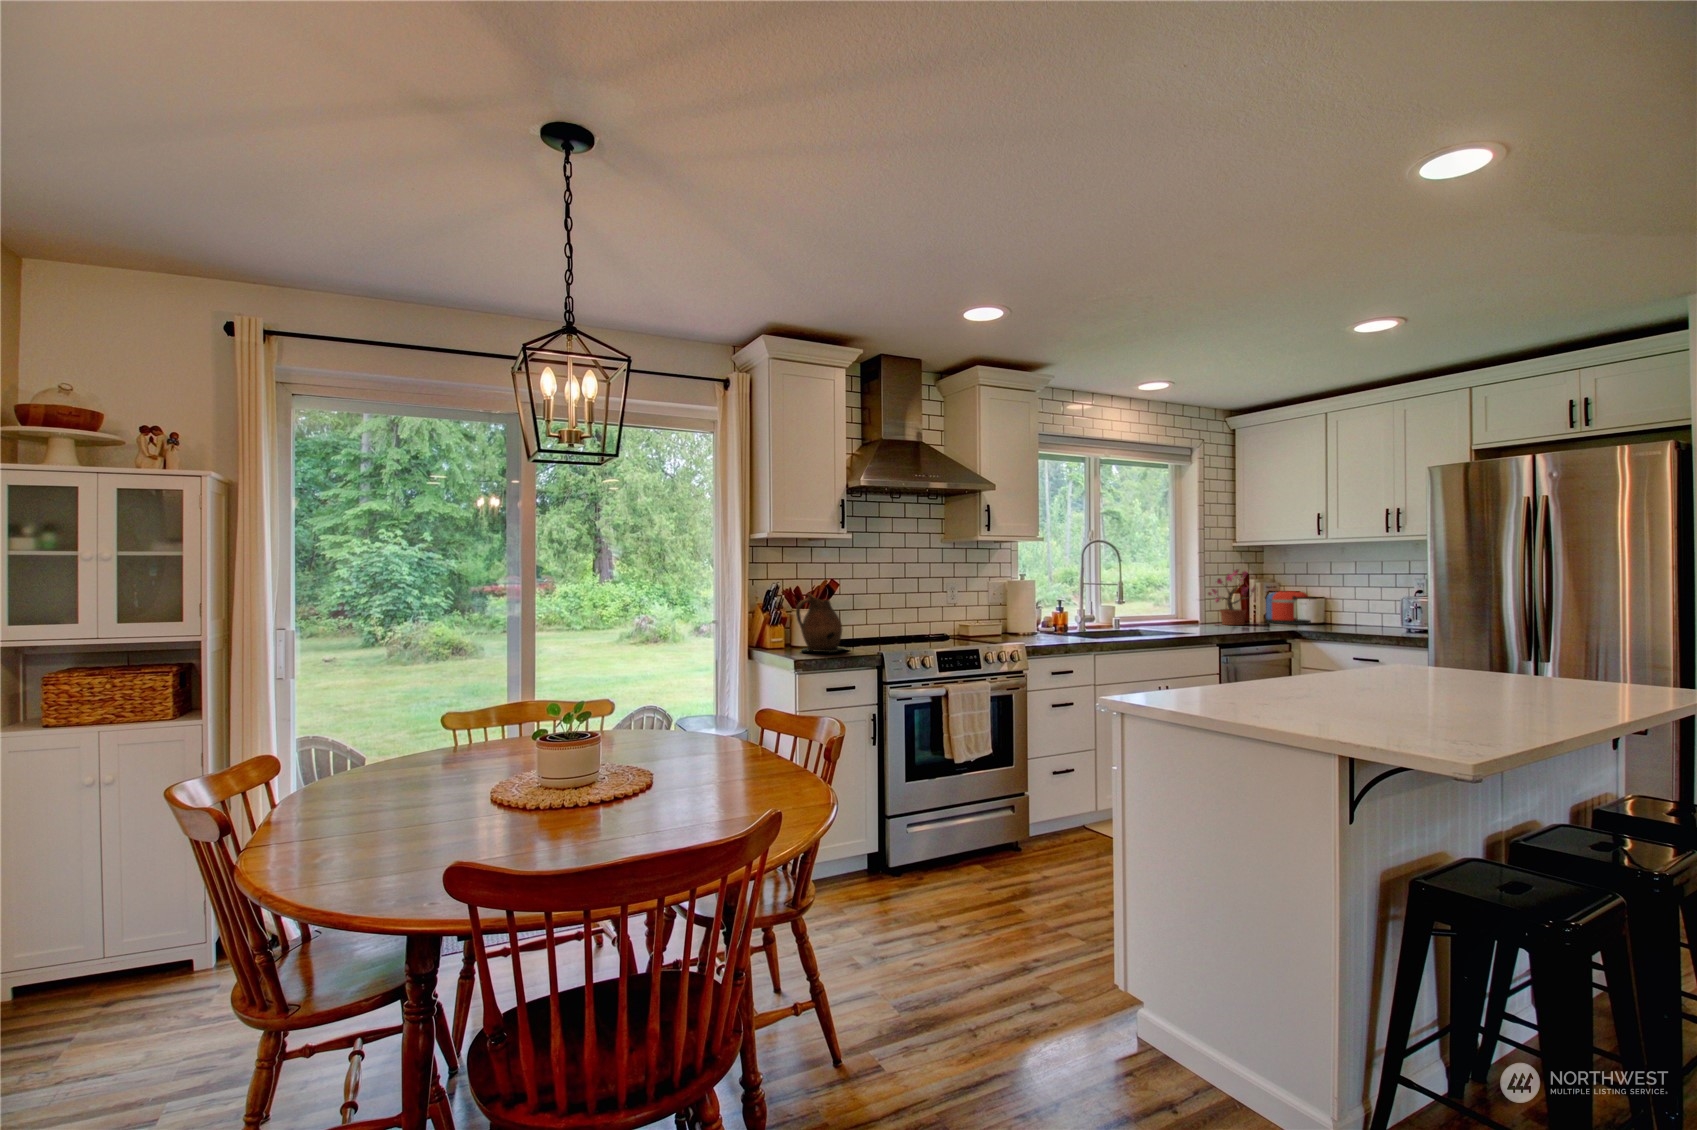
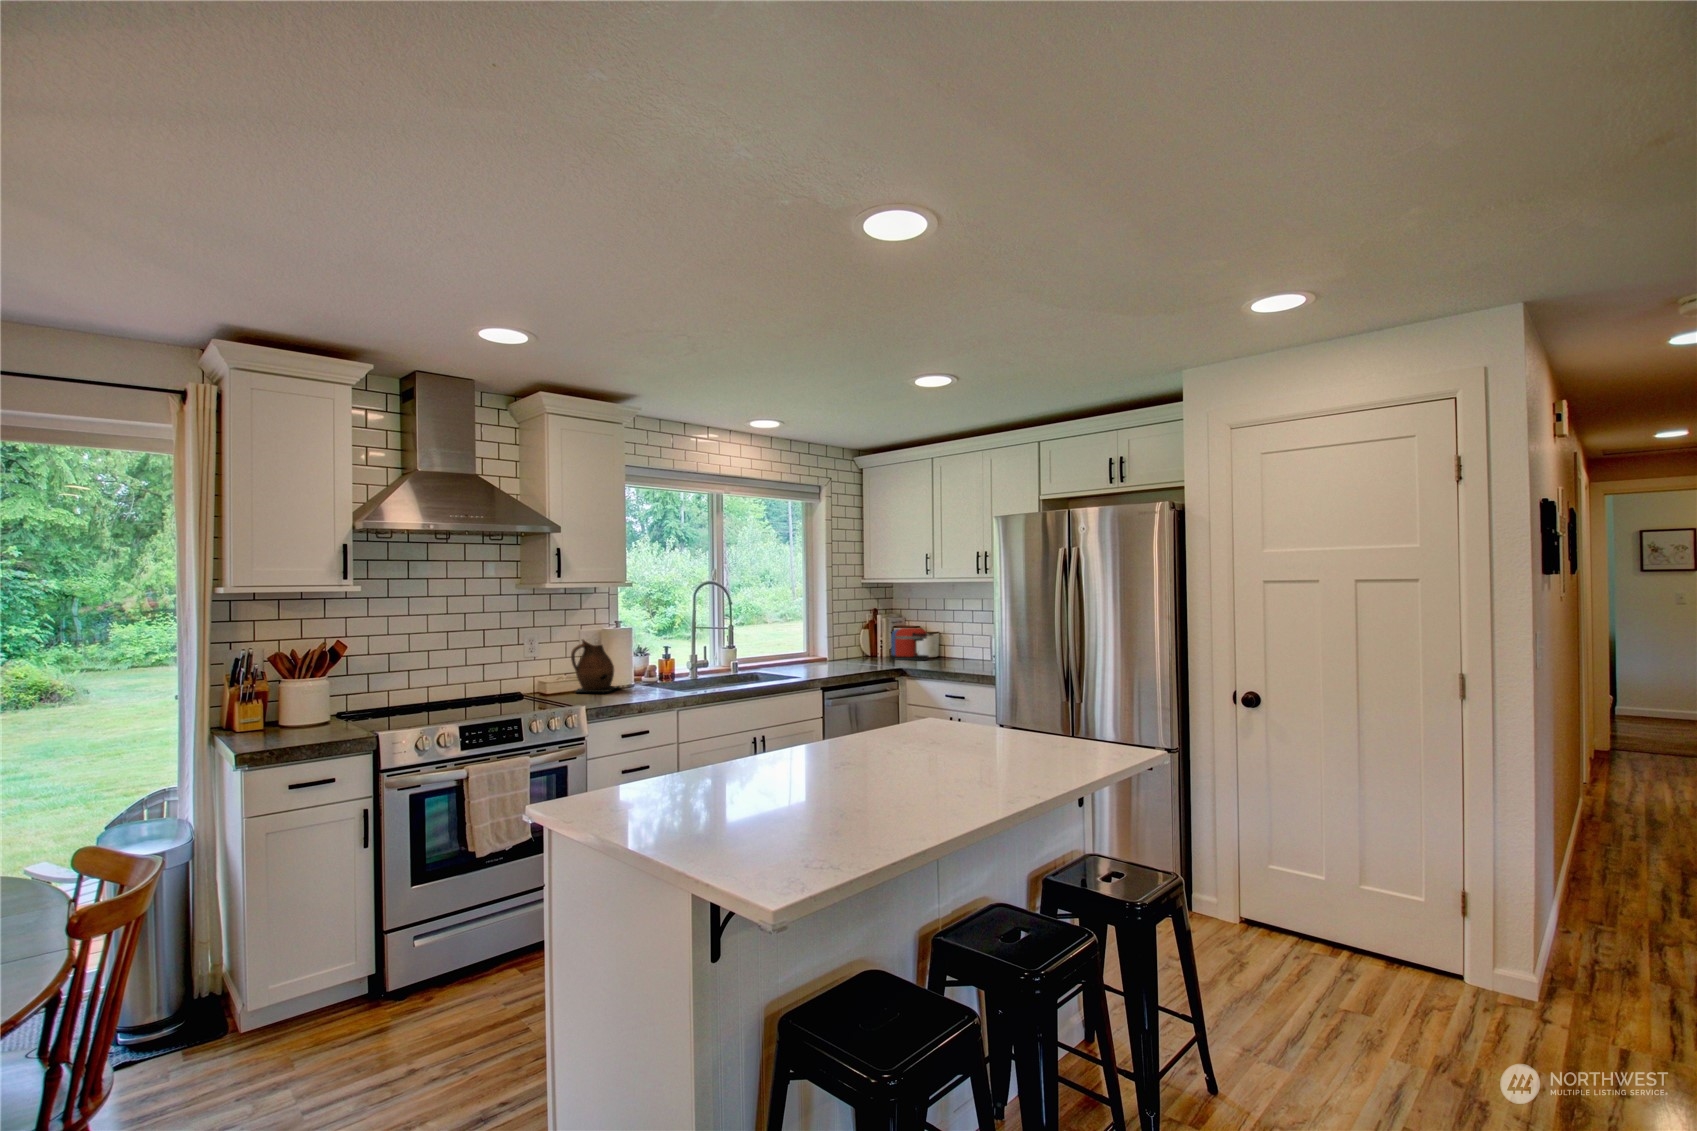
potted plant: present [1208,569,1257,625] -> none [834,607,878,665]
ceramic pitcher: present [796,593,846,652] -> present [571,639,619,692]

